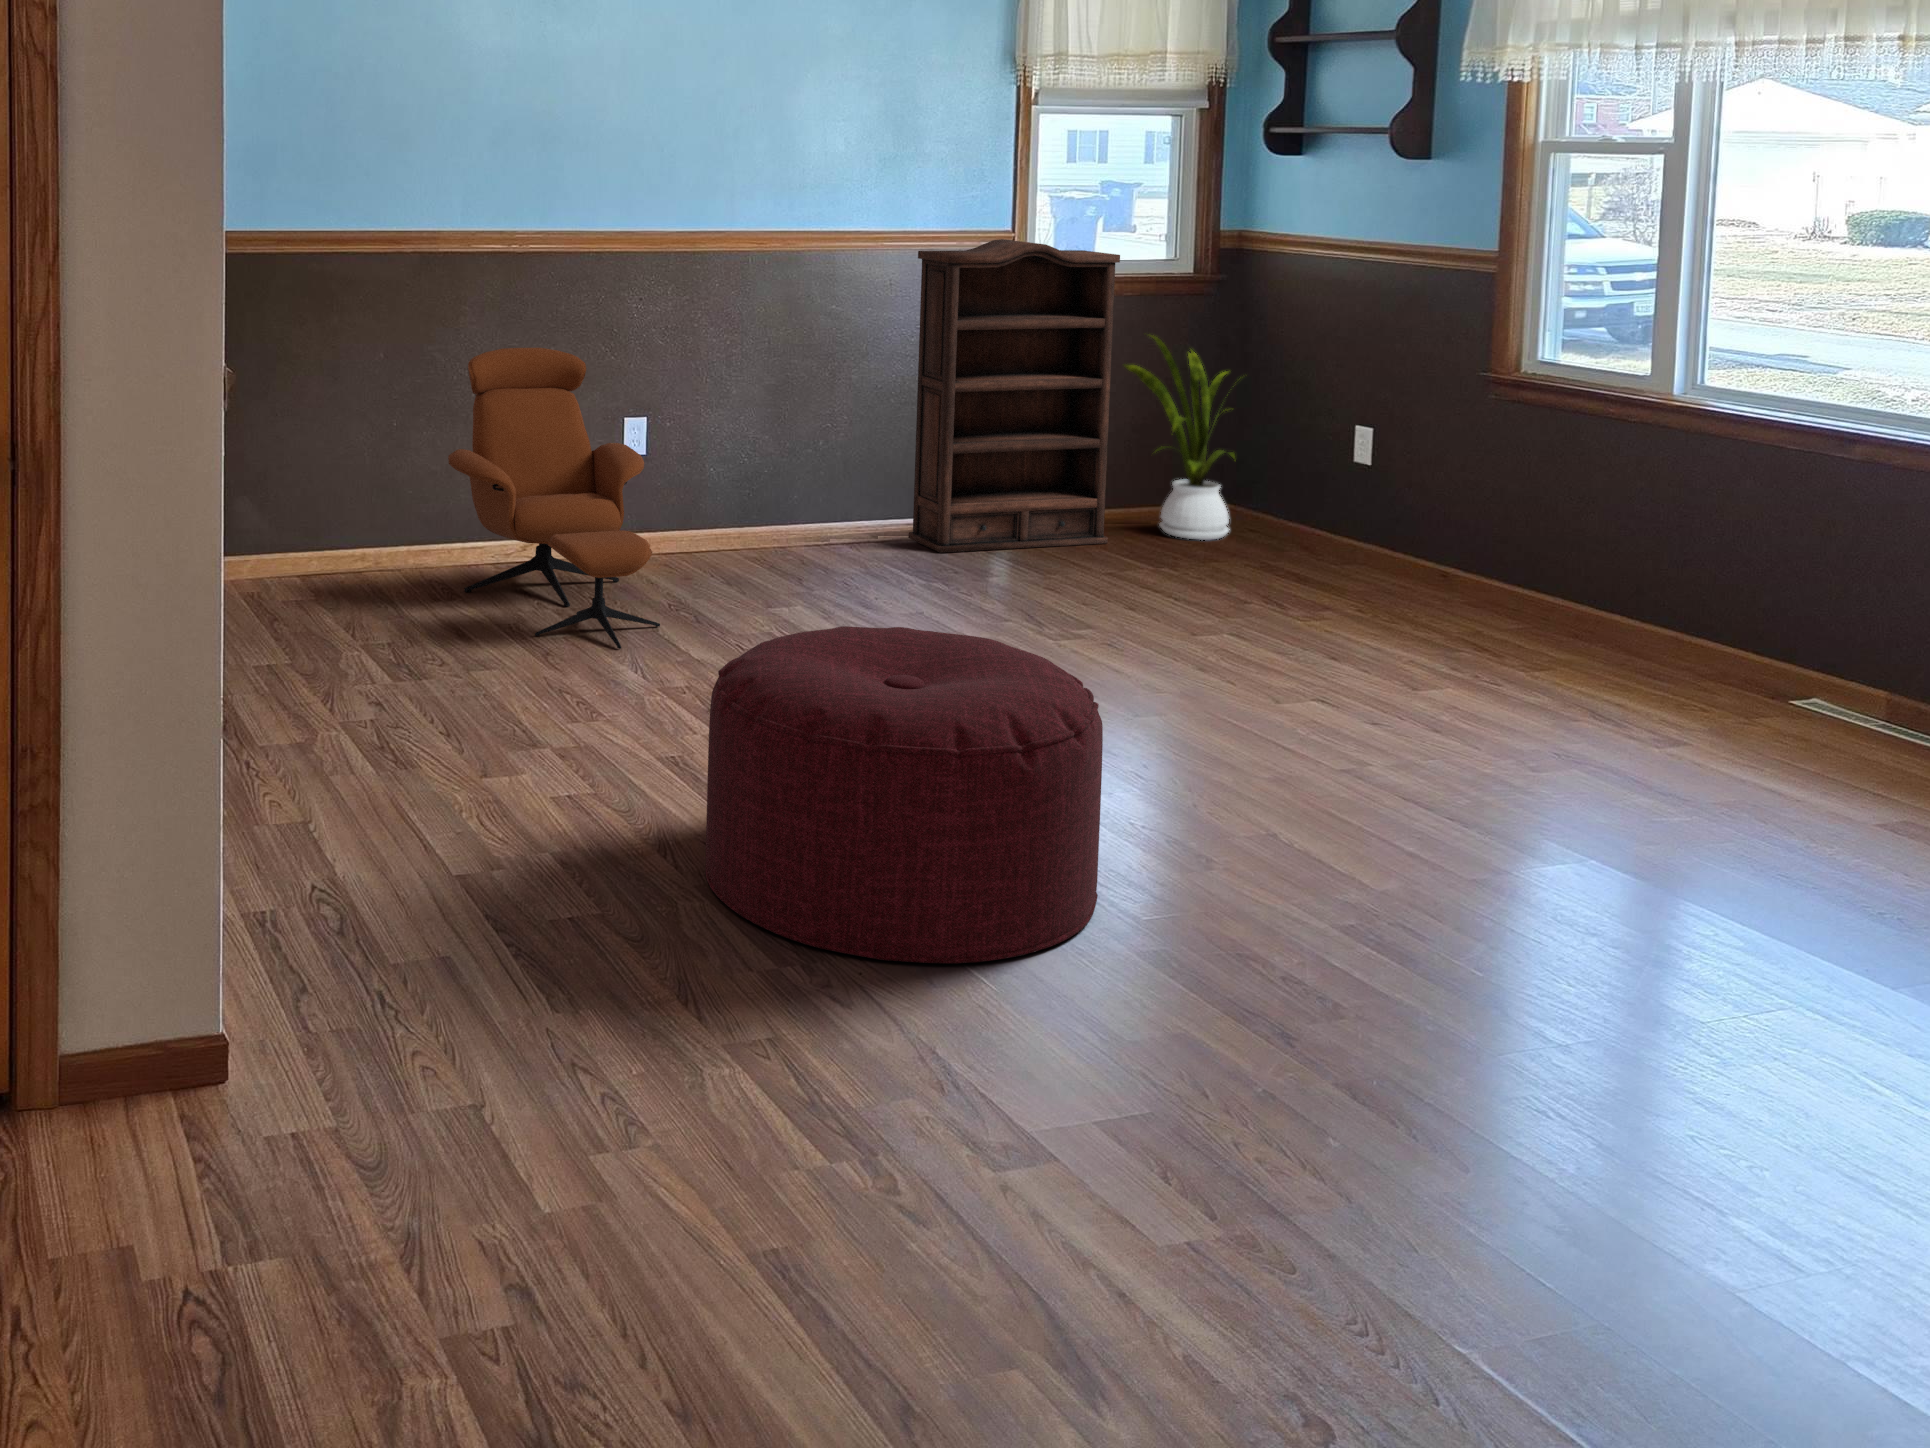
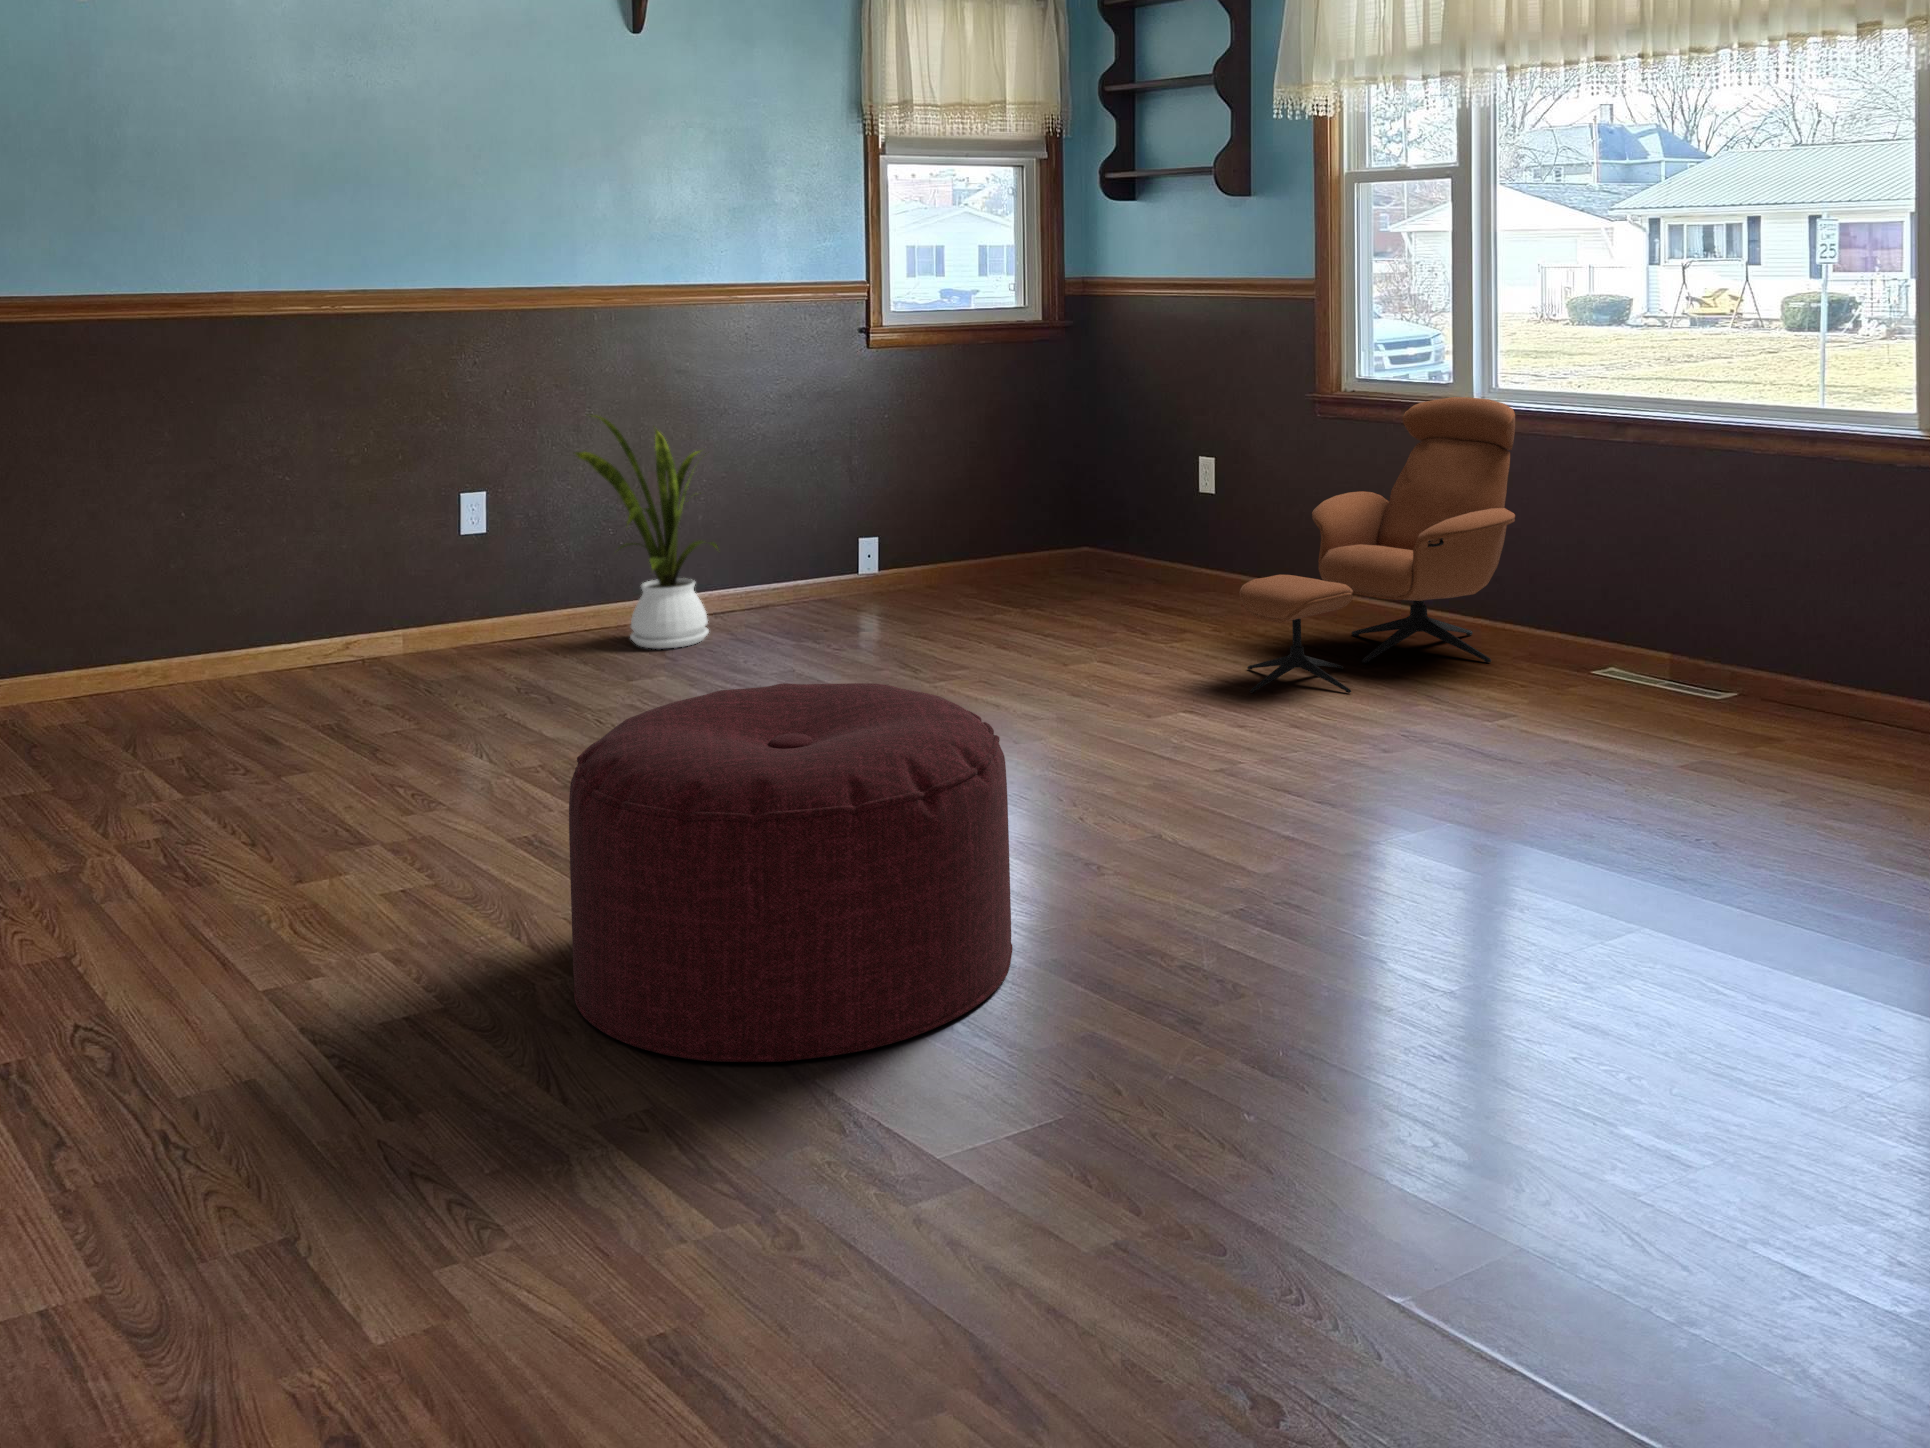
bookshelf: present [908,239,1120,553] -> none [779,292,987,617]
house plant: present [1124,336,1235,540] -> present [575,415,718,649]
lounge chair: present [448,348,660,649] -> present [1239,397,1515,693]

